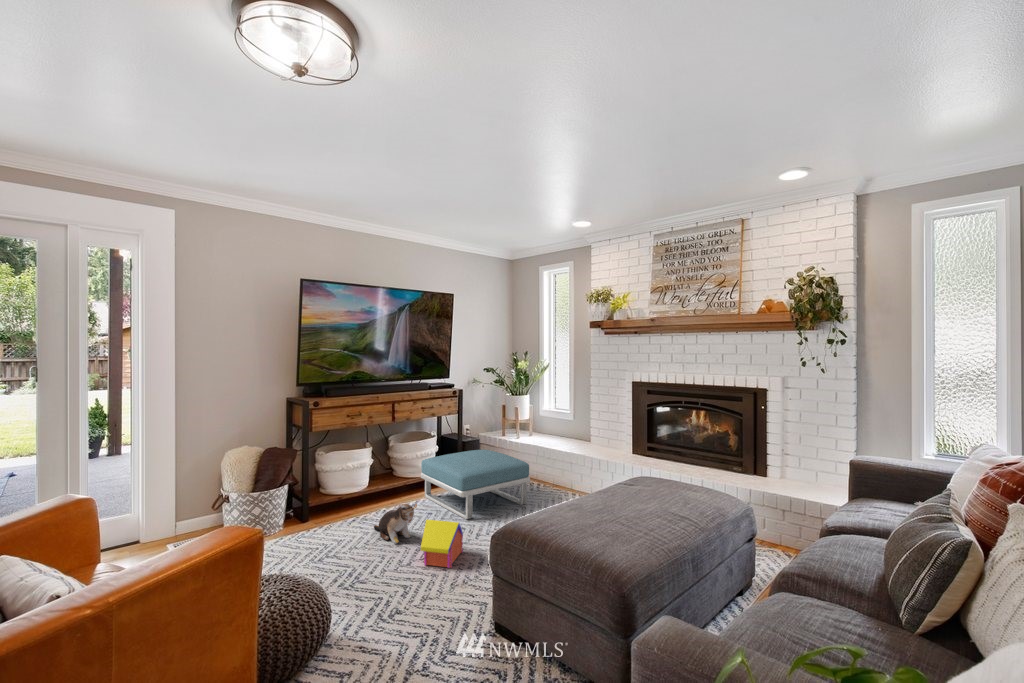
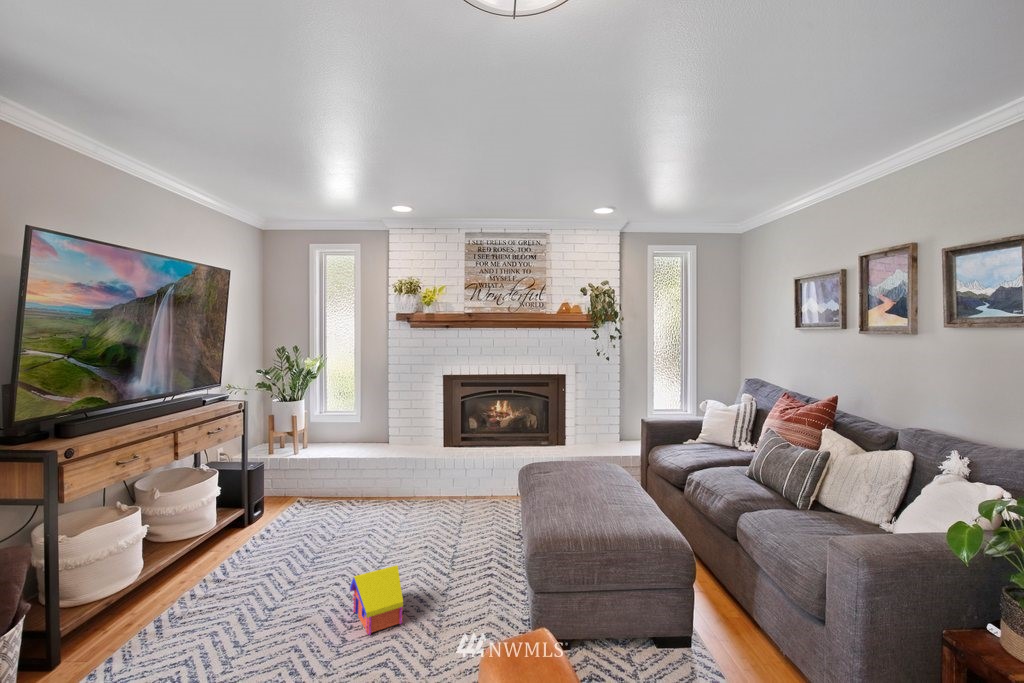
footstool: present [421,450,530,519] -> none [222,474,373,565]
plush toy: present [374,504,417,544] -> none [216,563,319,631]

